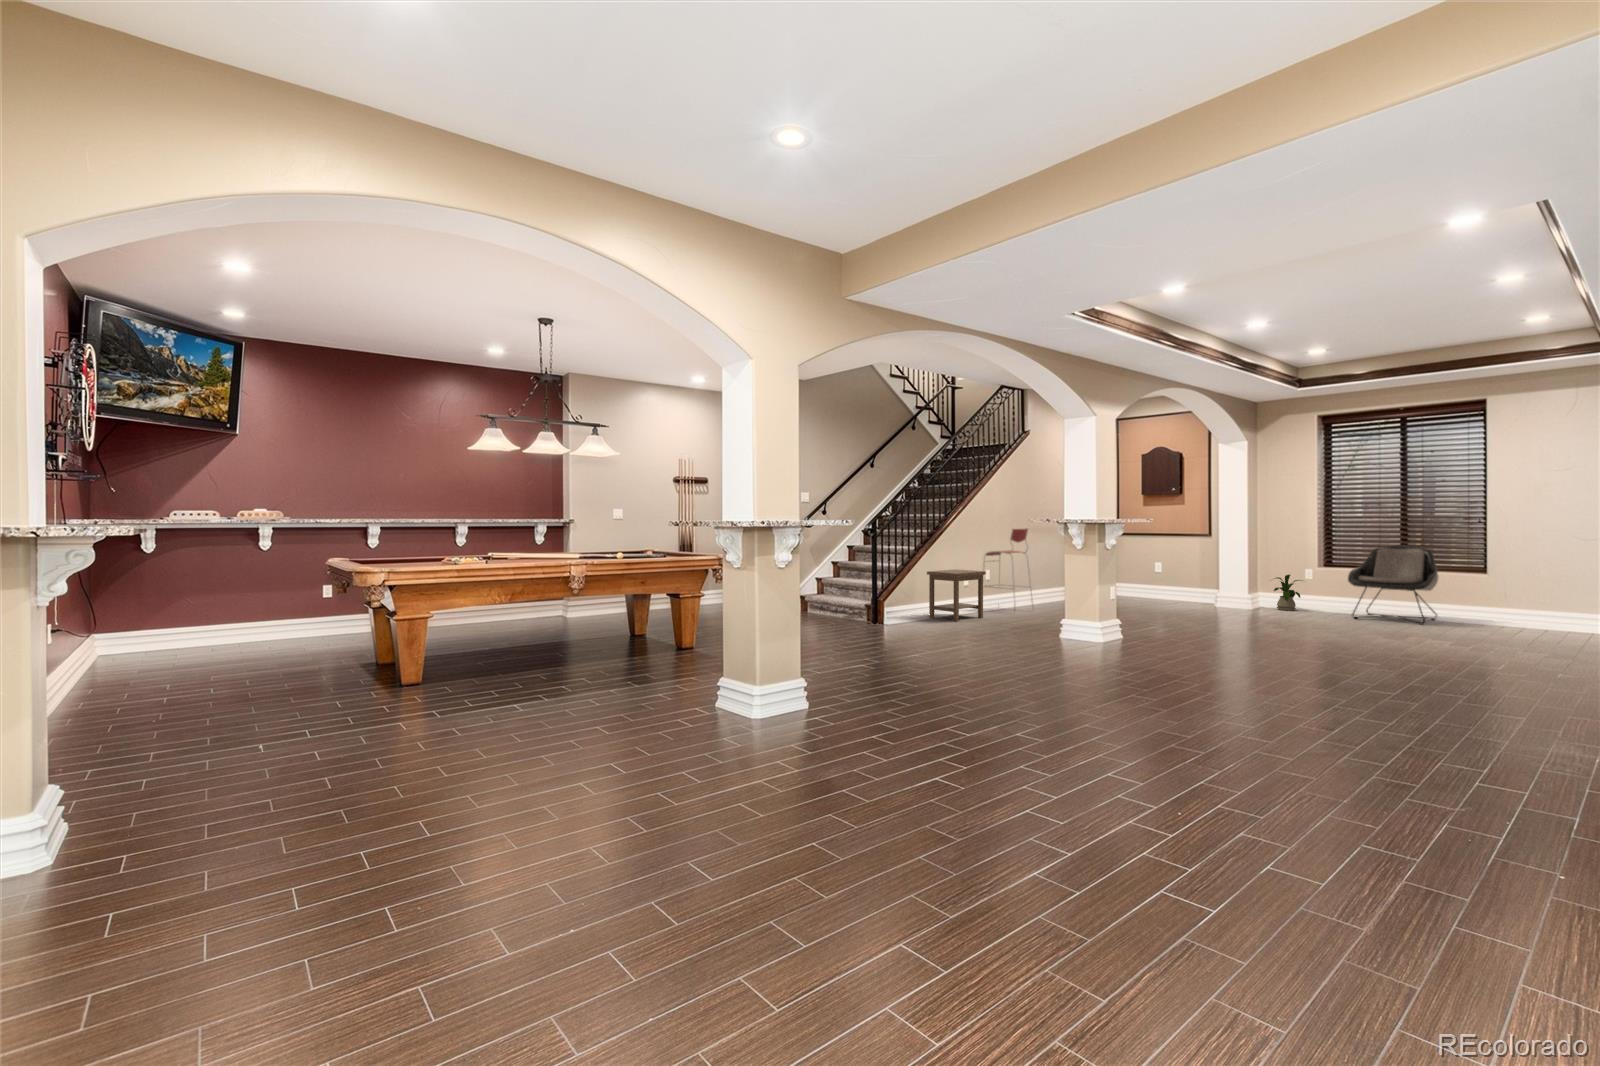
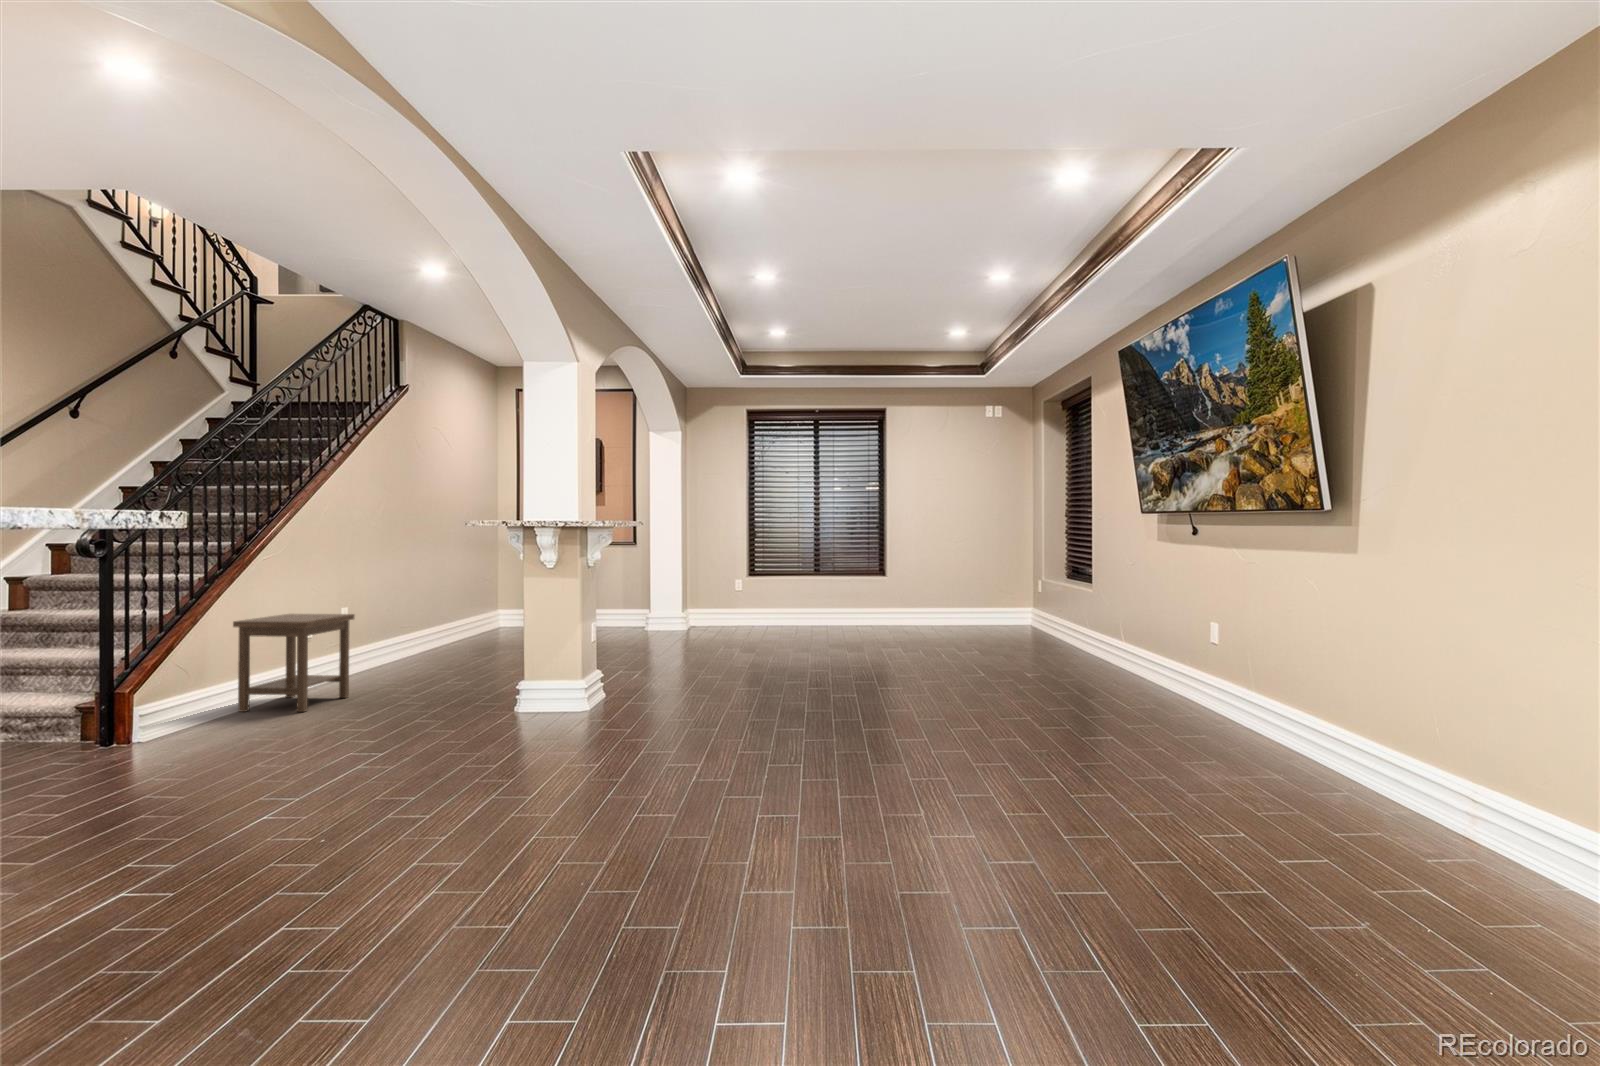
bar stool: present [984,529,1032,591] -> none [329,539,424,681]
lounge chair: present [1348,545,1438,624] -> none [785,558,859,642]
house plant: present [1274,575,1302,611] -> none [701,595,739,638]

